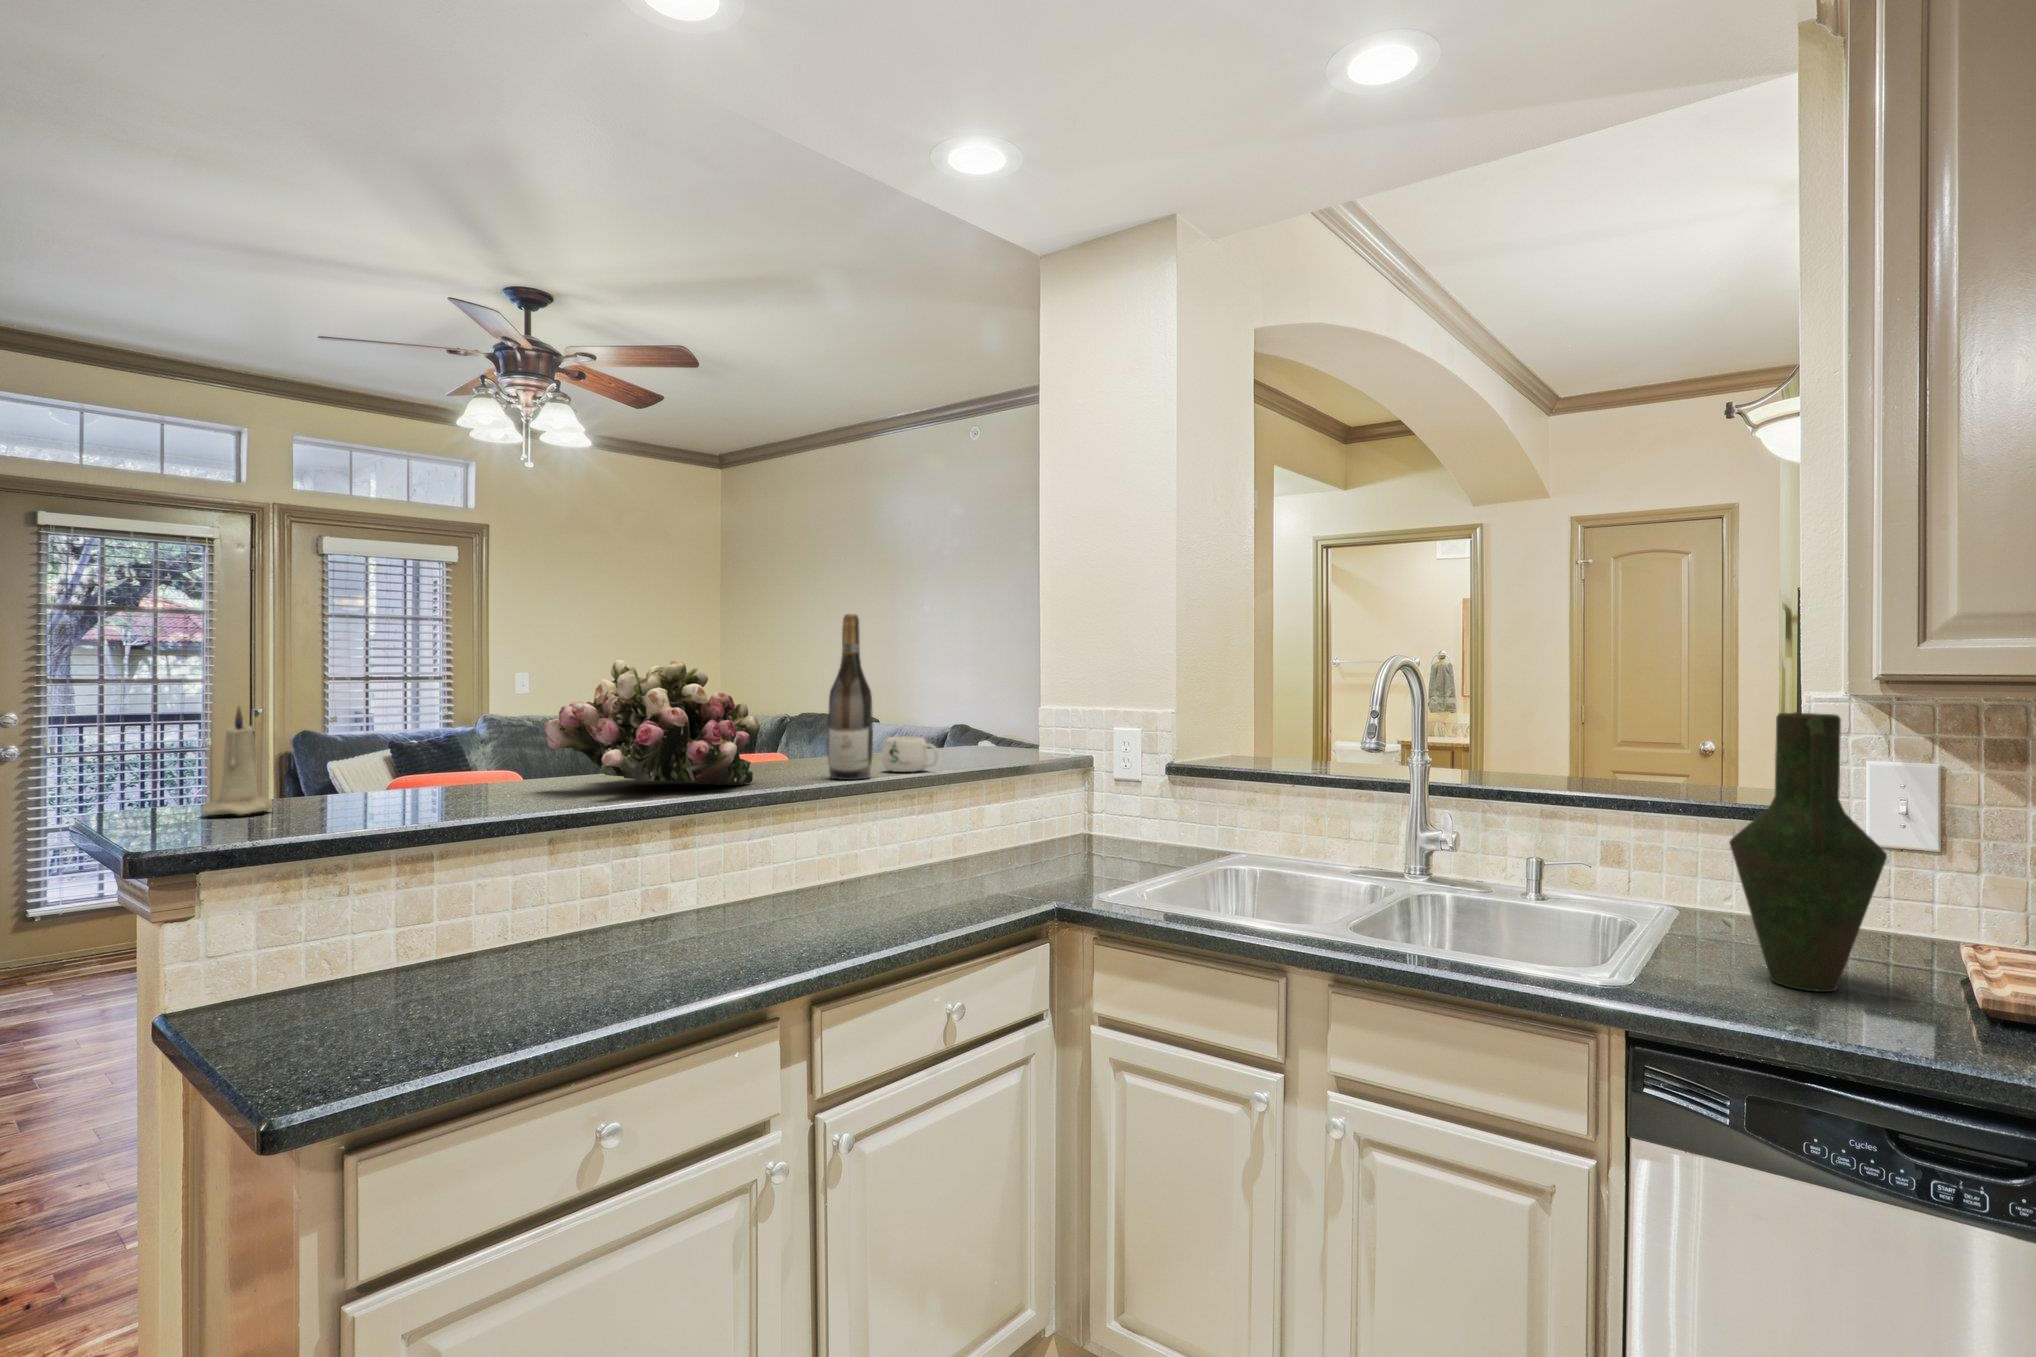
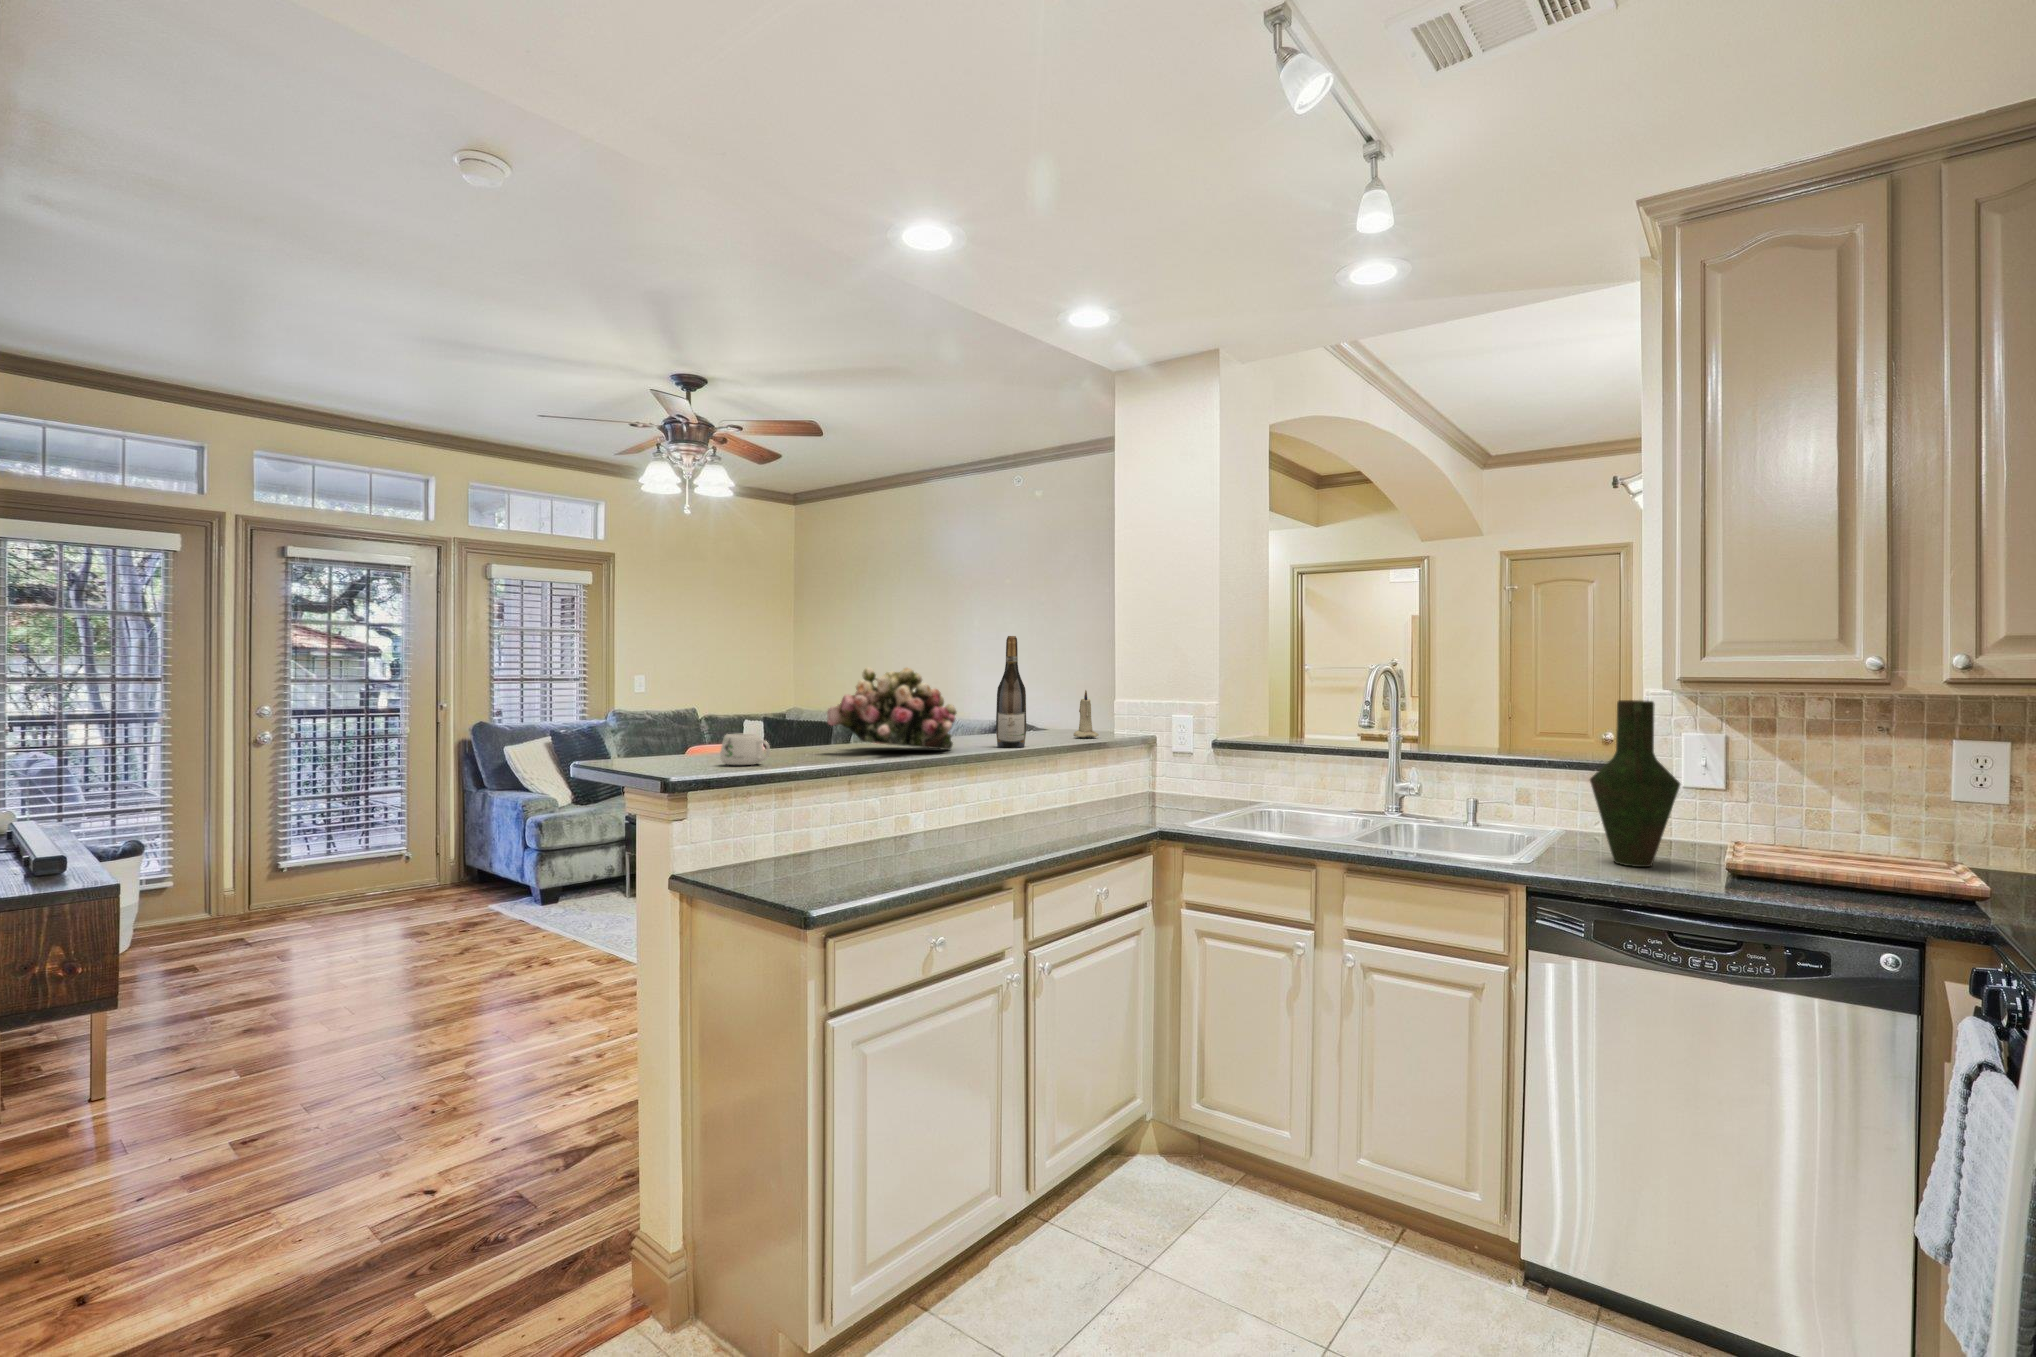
candle: present [201,707,274,815] -> present [1074,690,1099,737]
mug: present [882,737,939,772] -> present [720,734,770,765]

